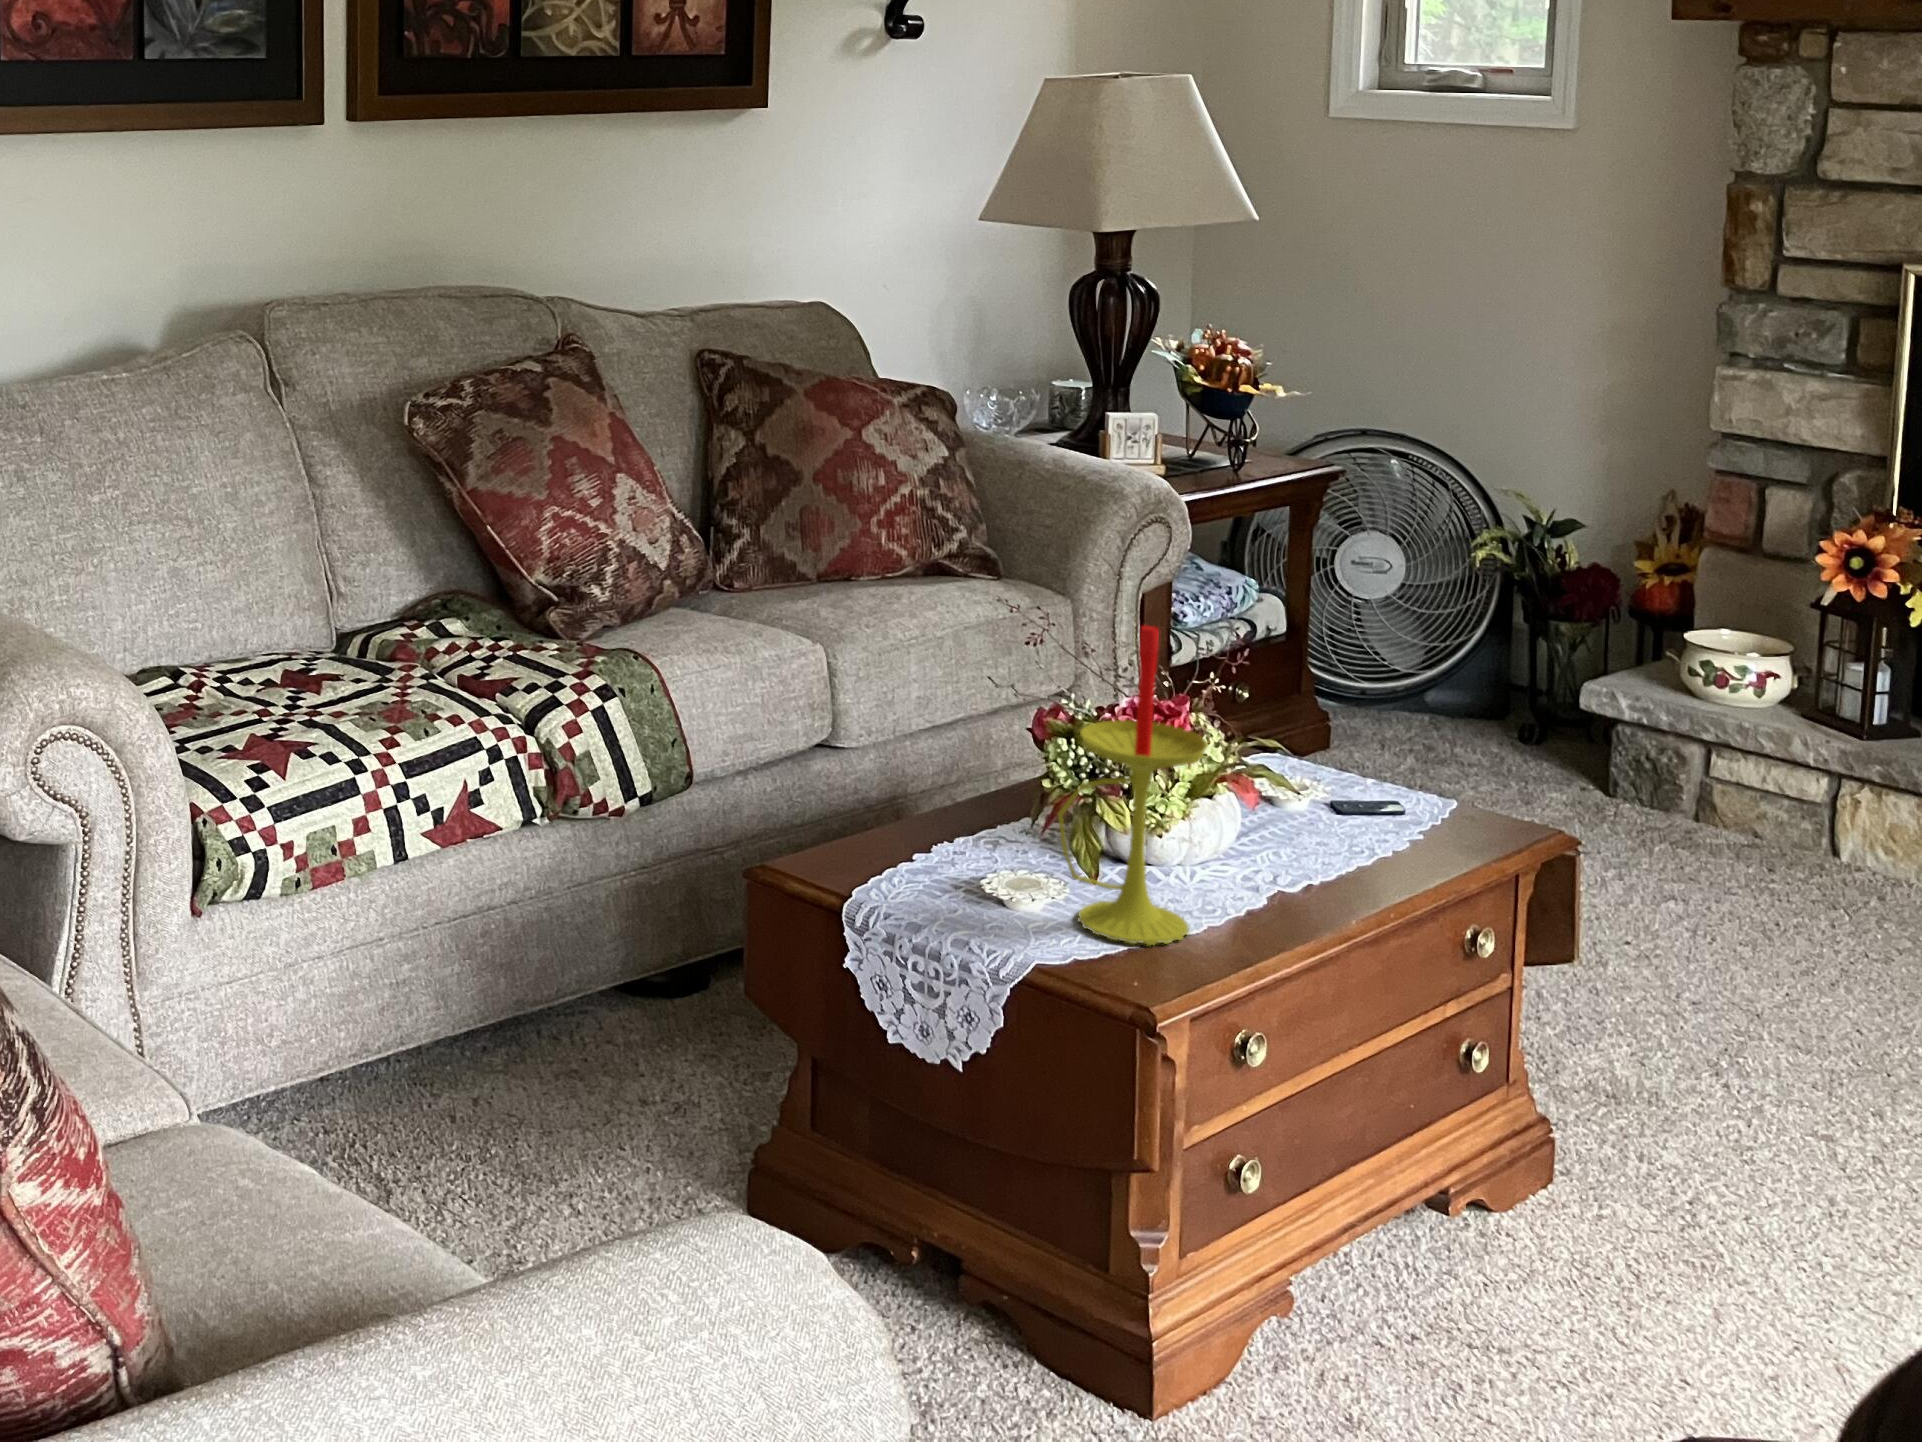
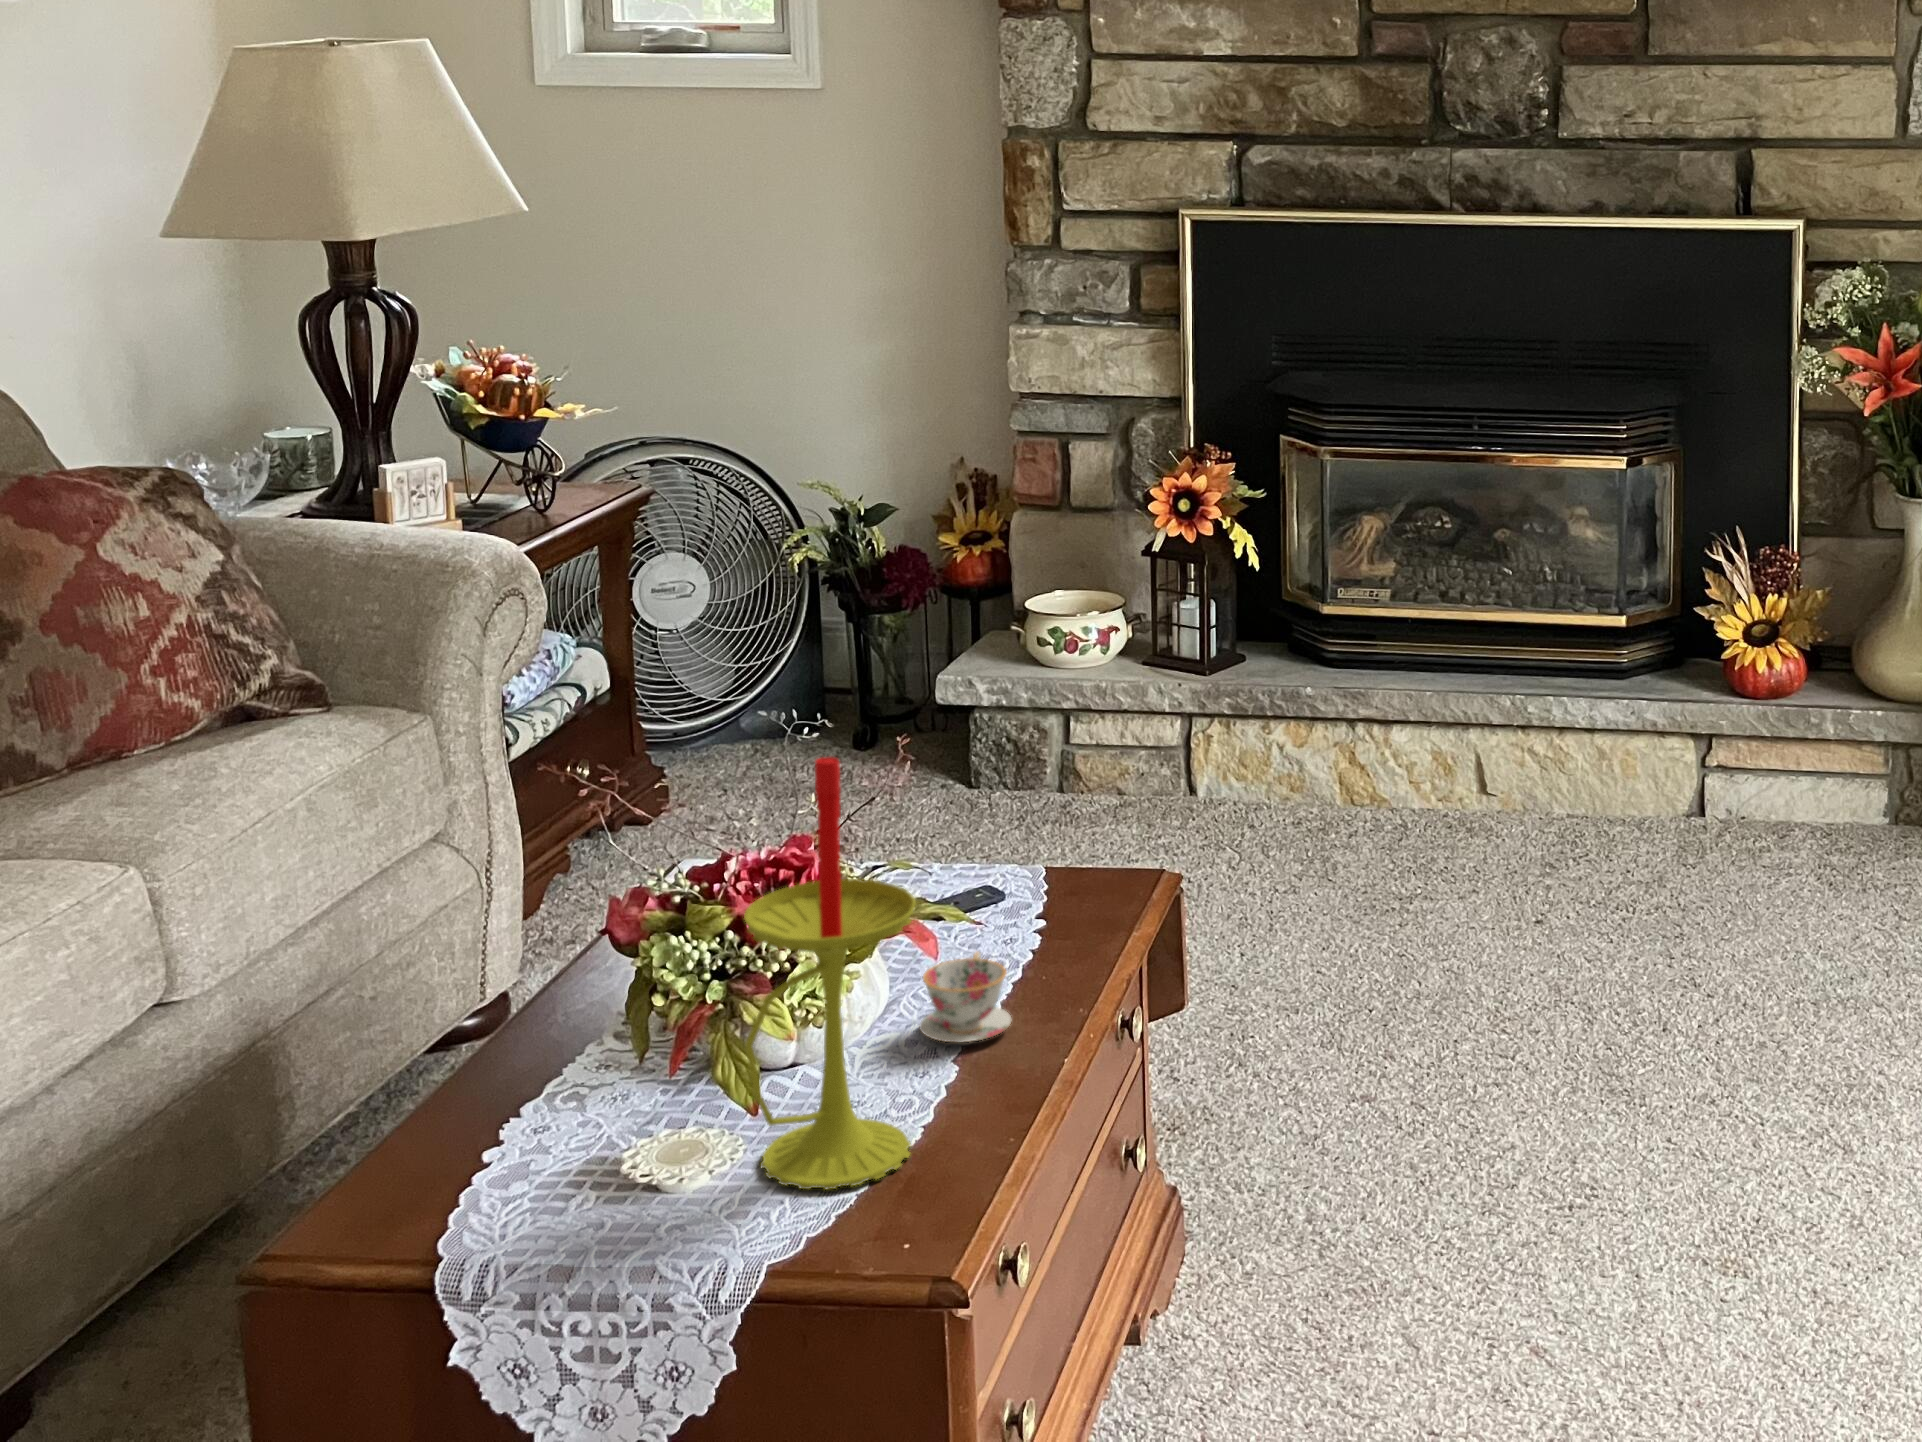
teacup: none [1251,827,1327,891] -> present [920,952,1011,1042]

